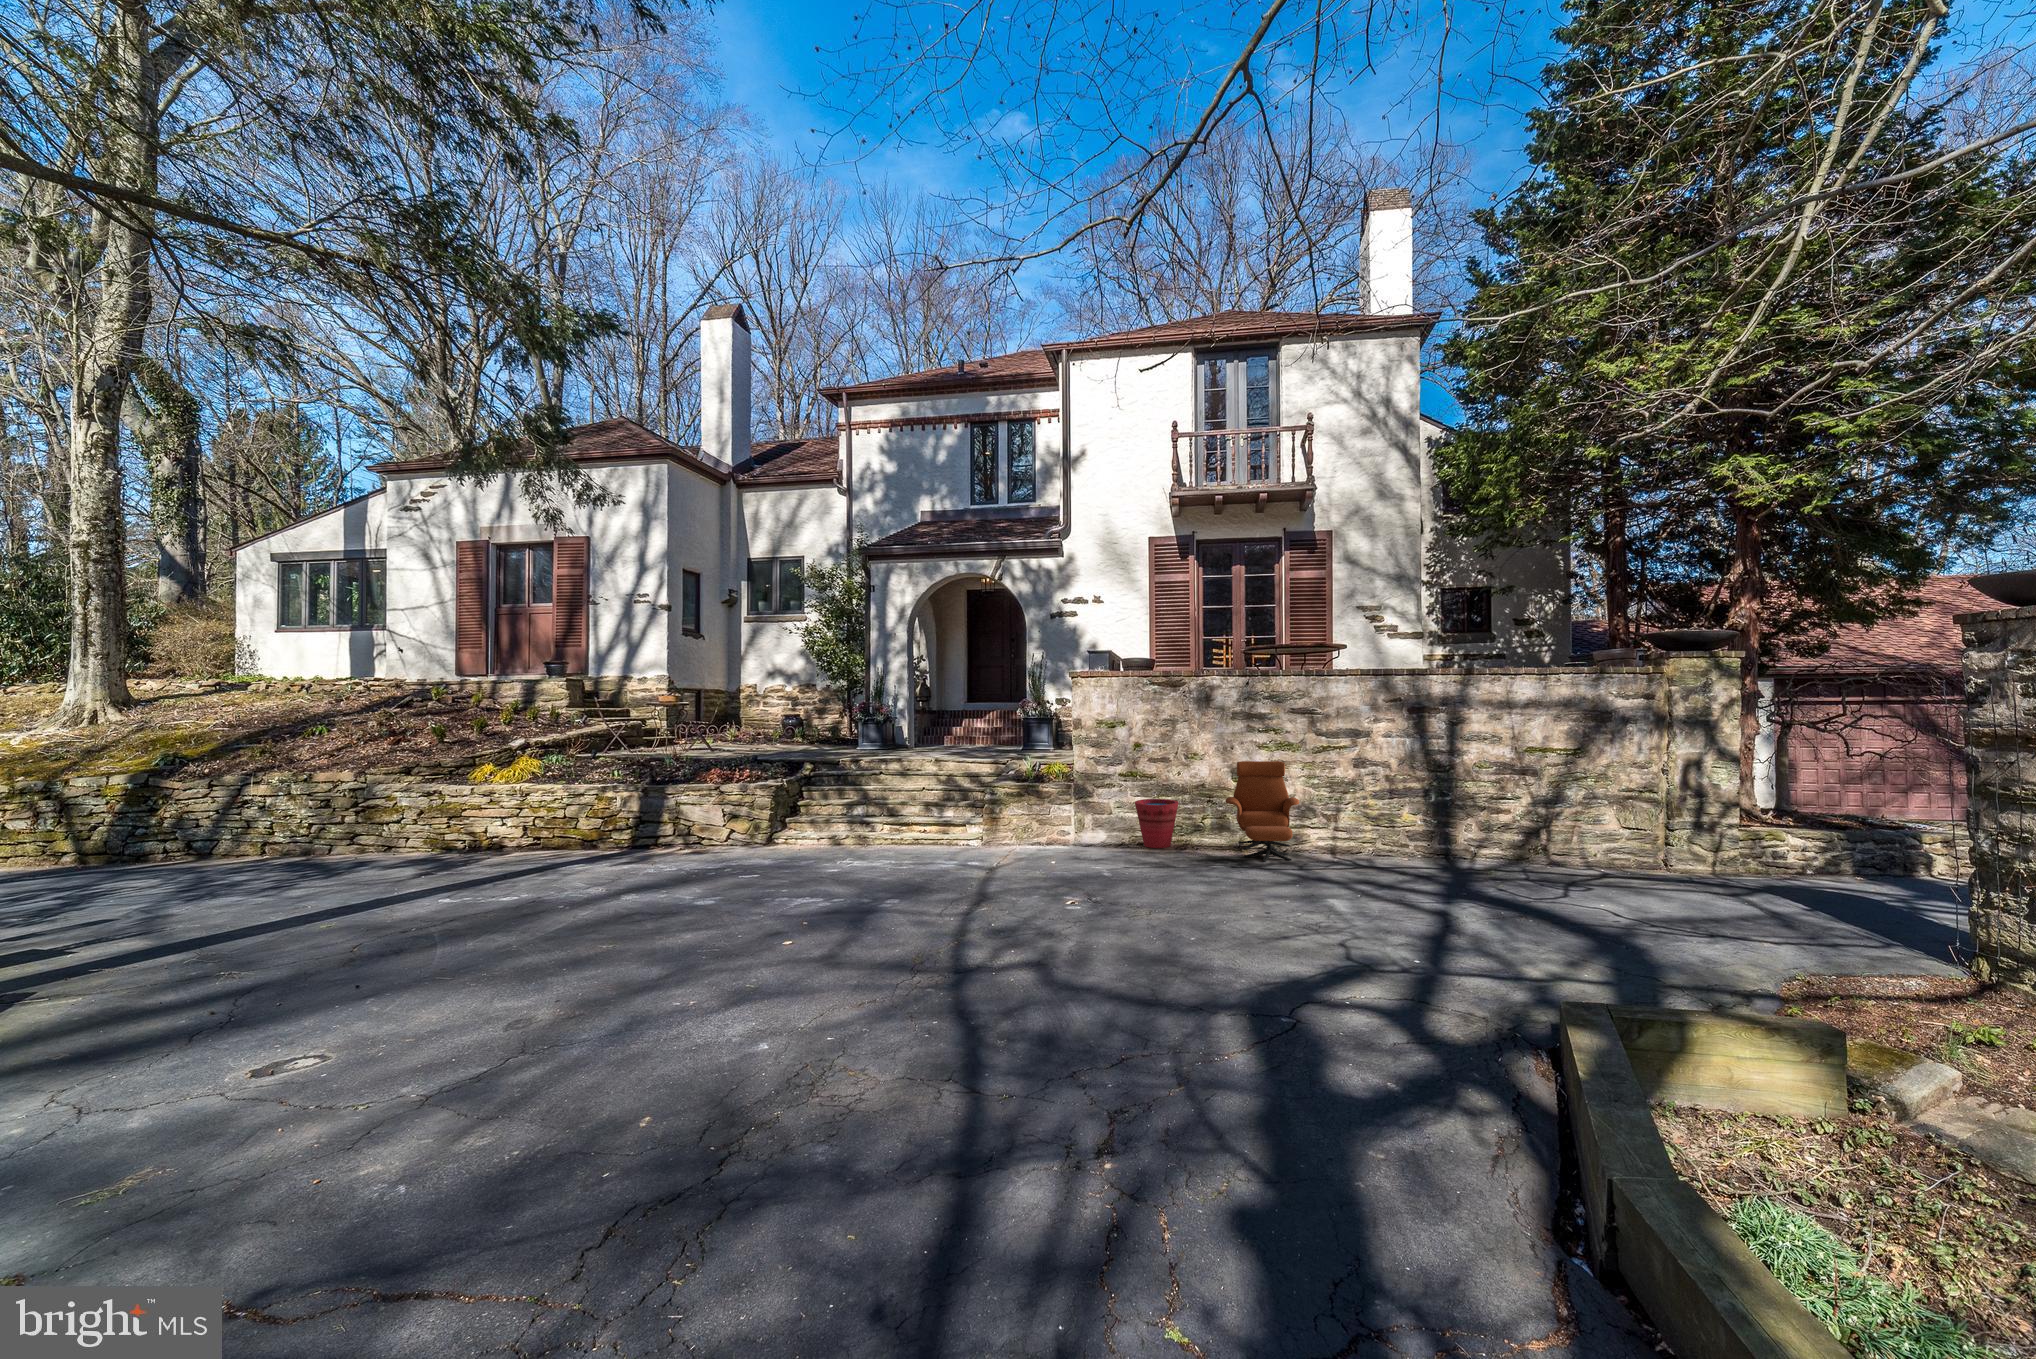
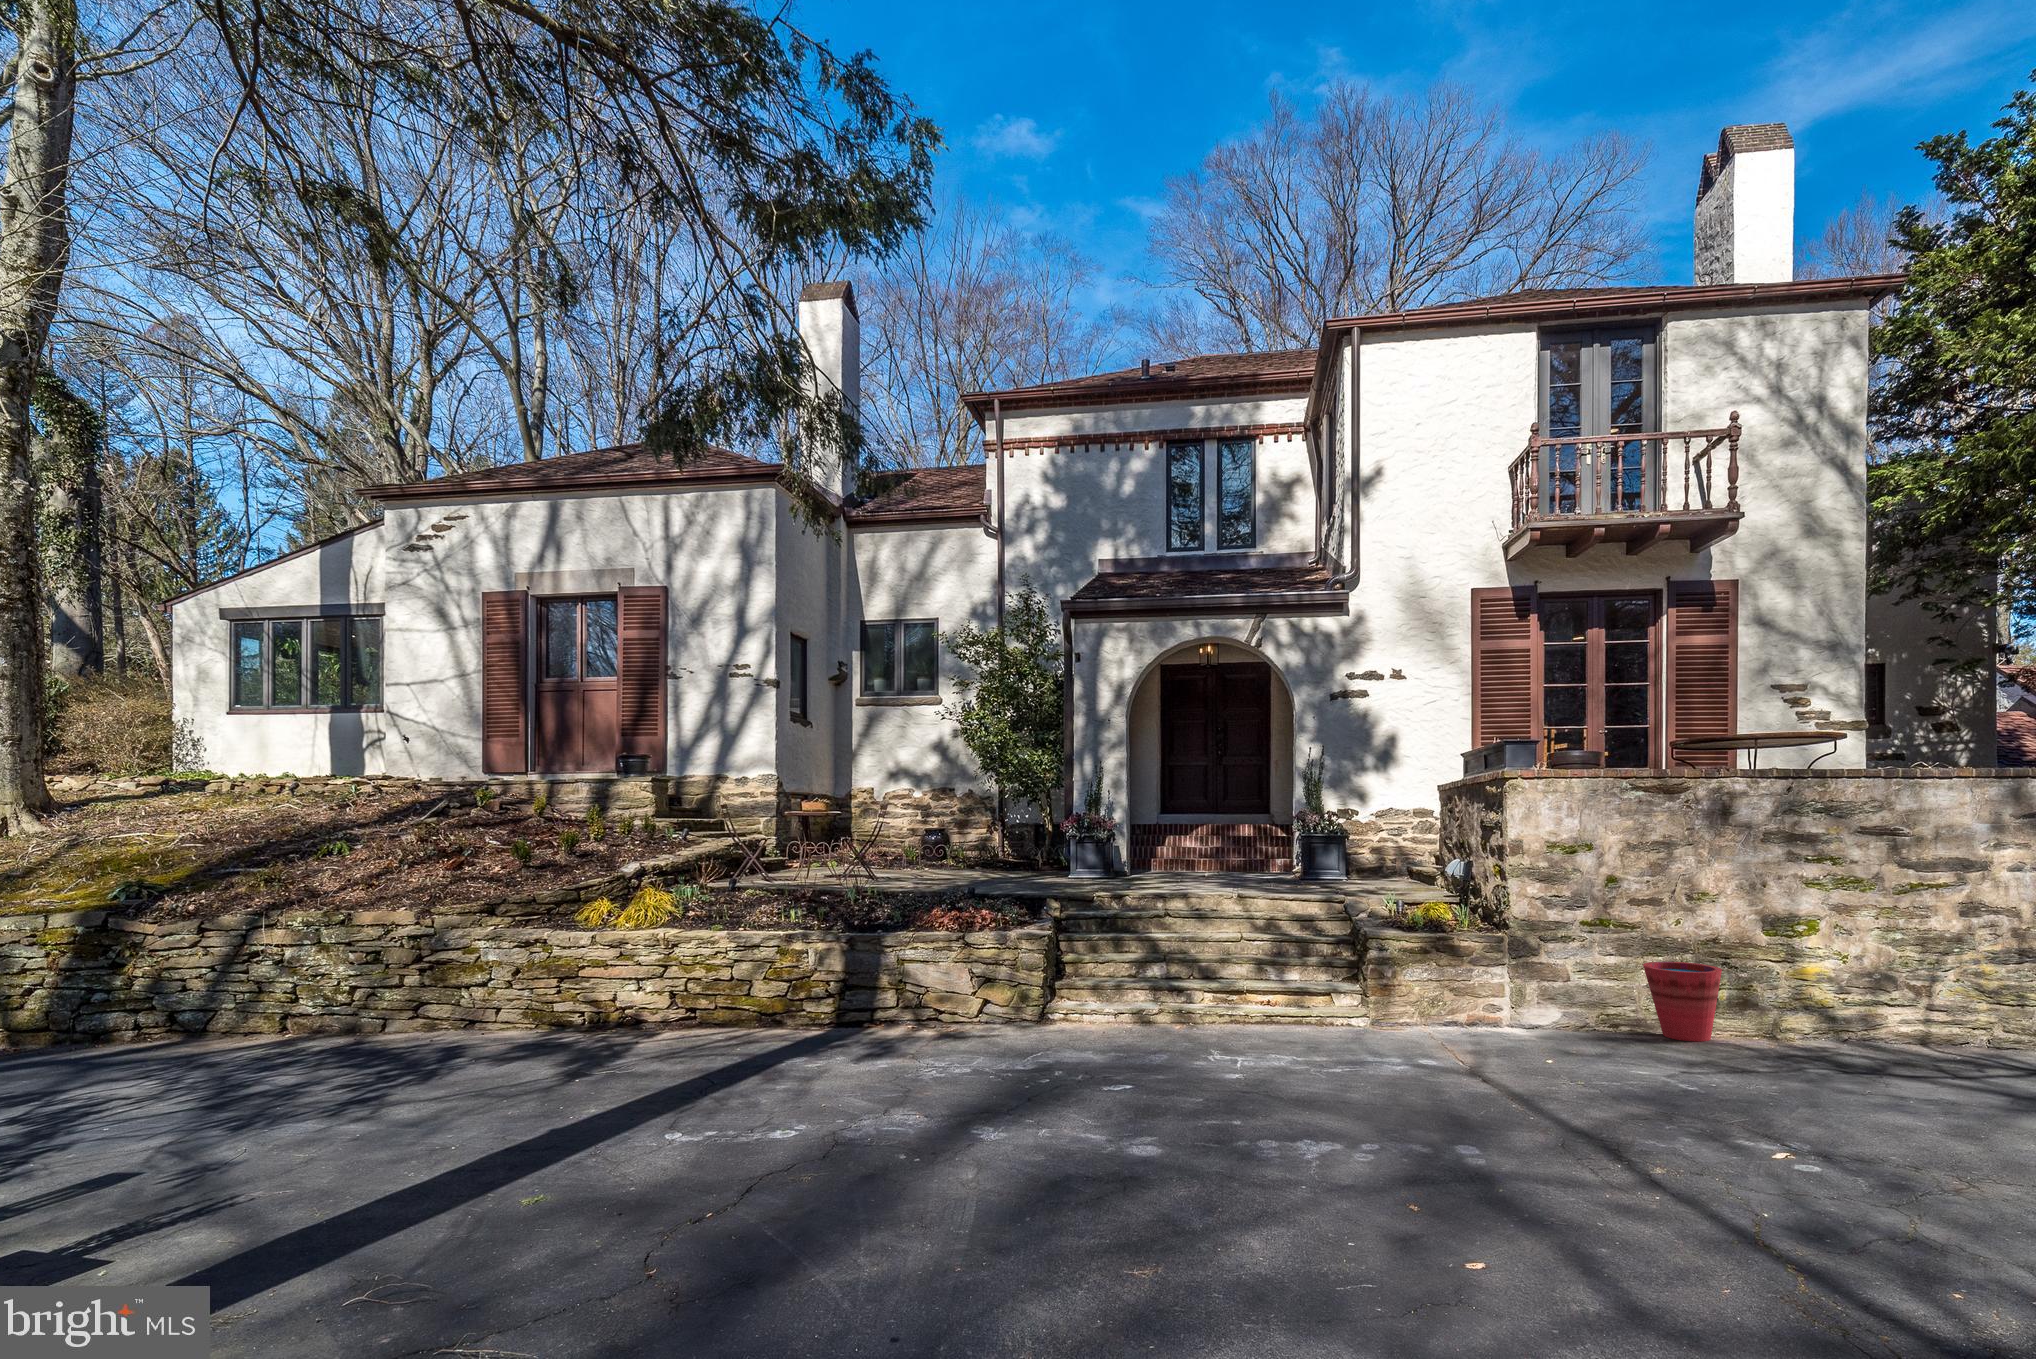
lounge chair: present [1226,761,1300,862] -> none [1792,904,1969,1070]

